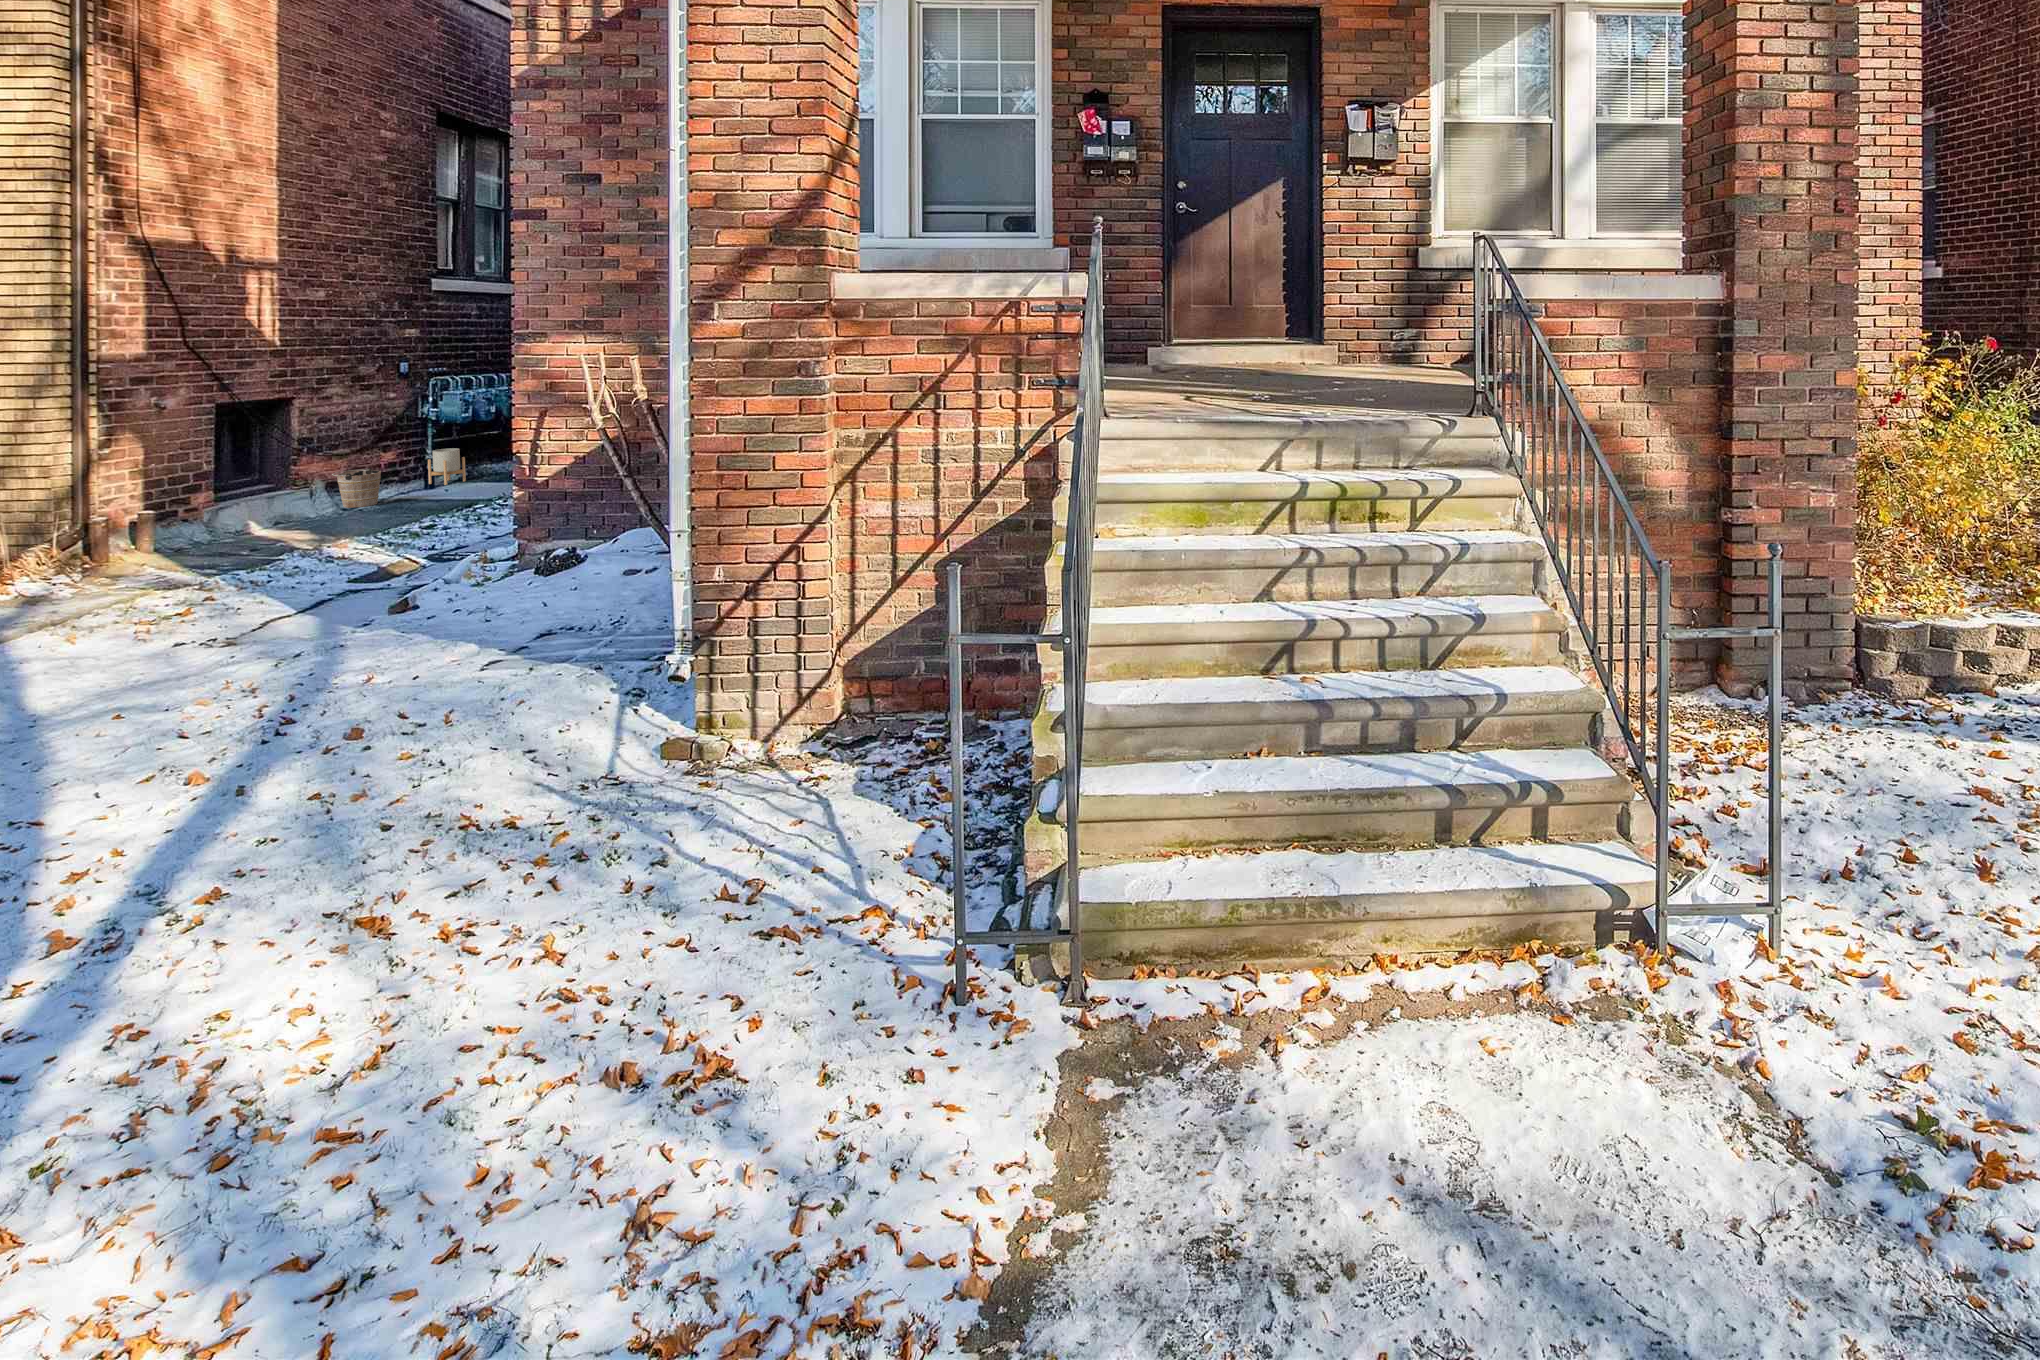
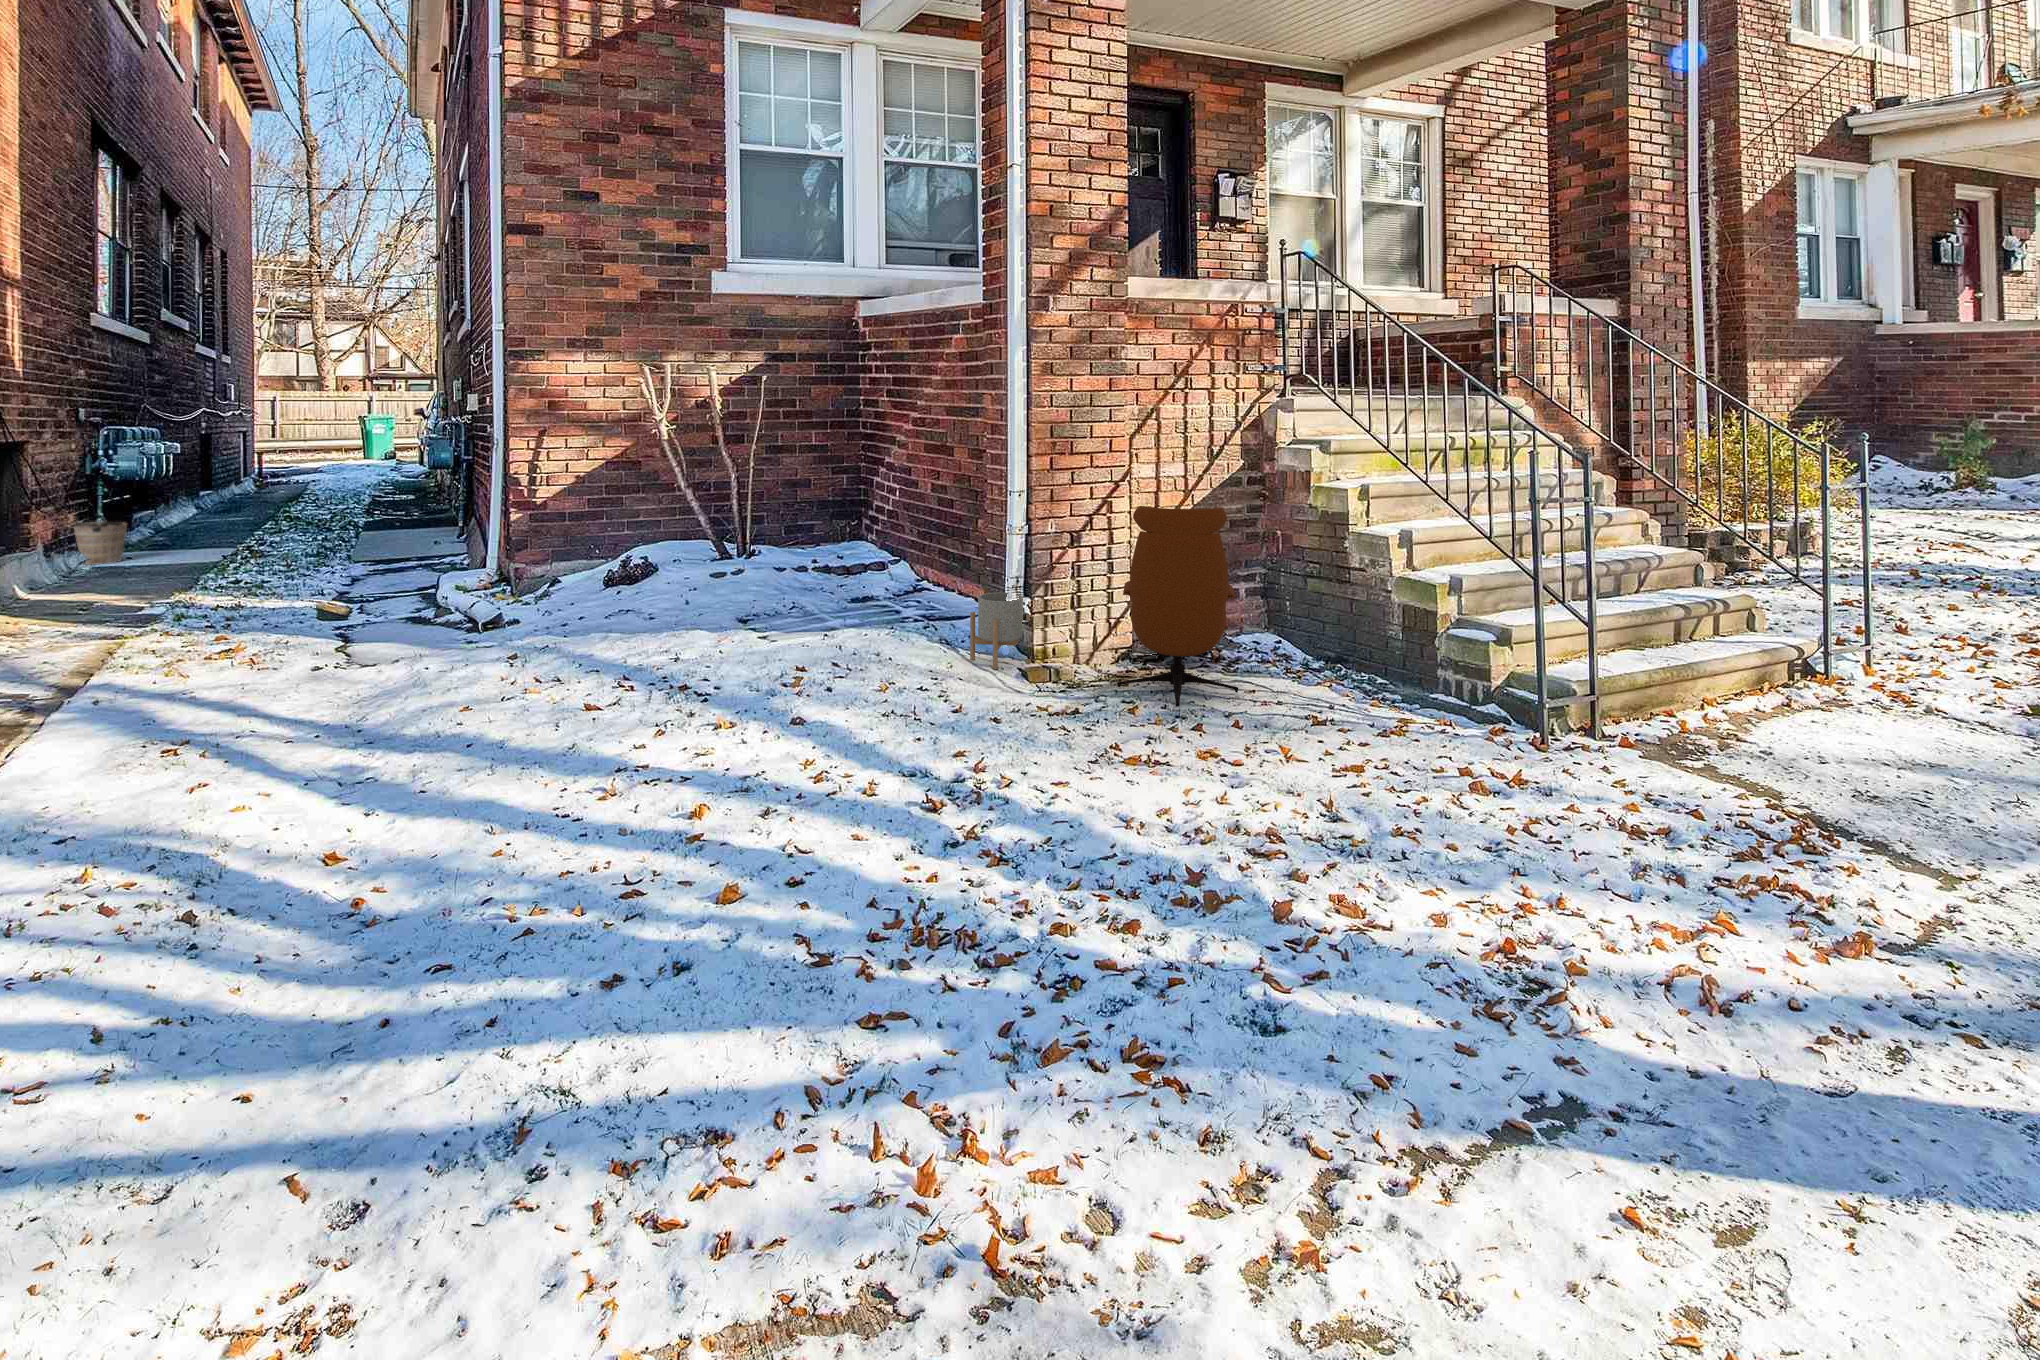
planter: present [428,448,466,485] -> present [970,593,1031,669]
lounge chair: none [631,576,909,829] -> present [1117,506,1238,707]

